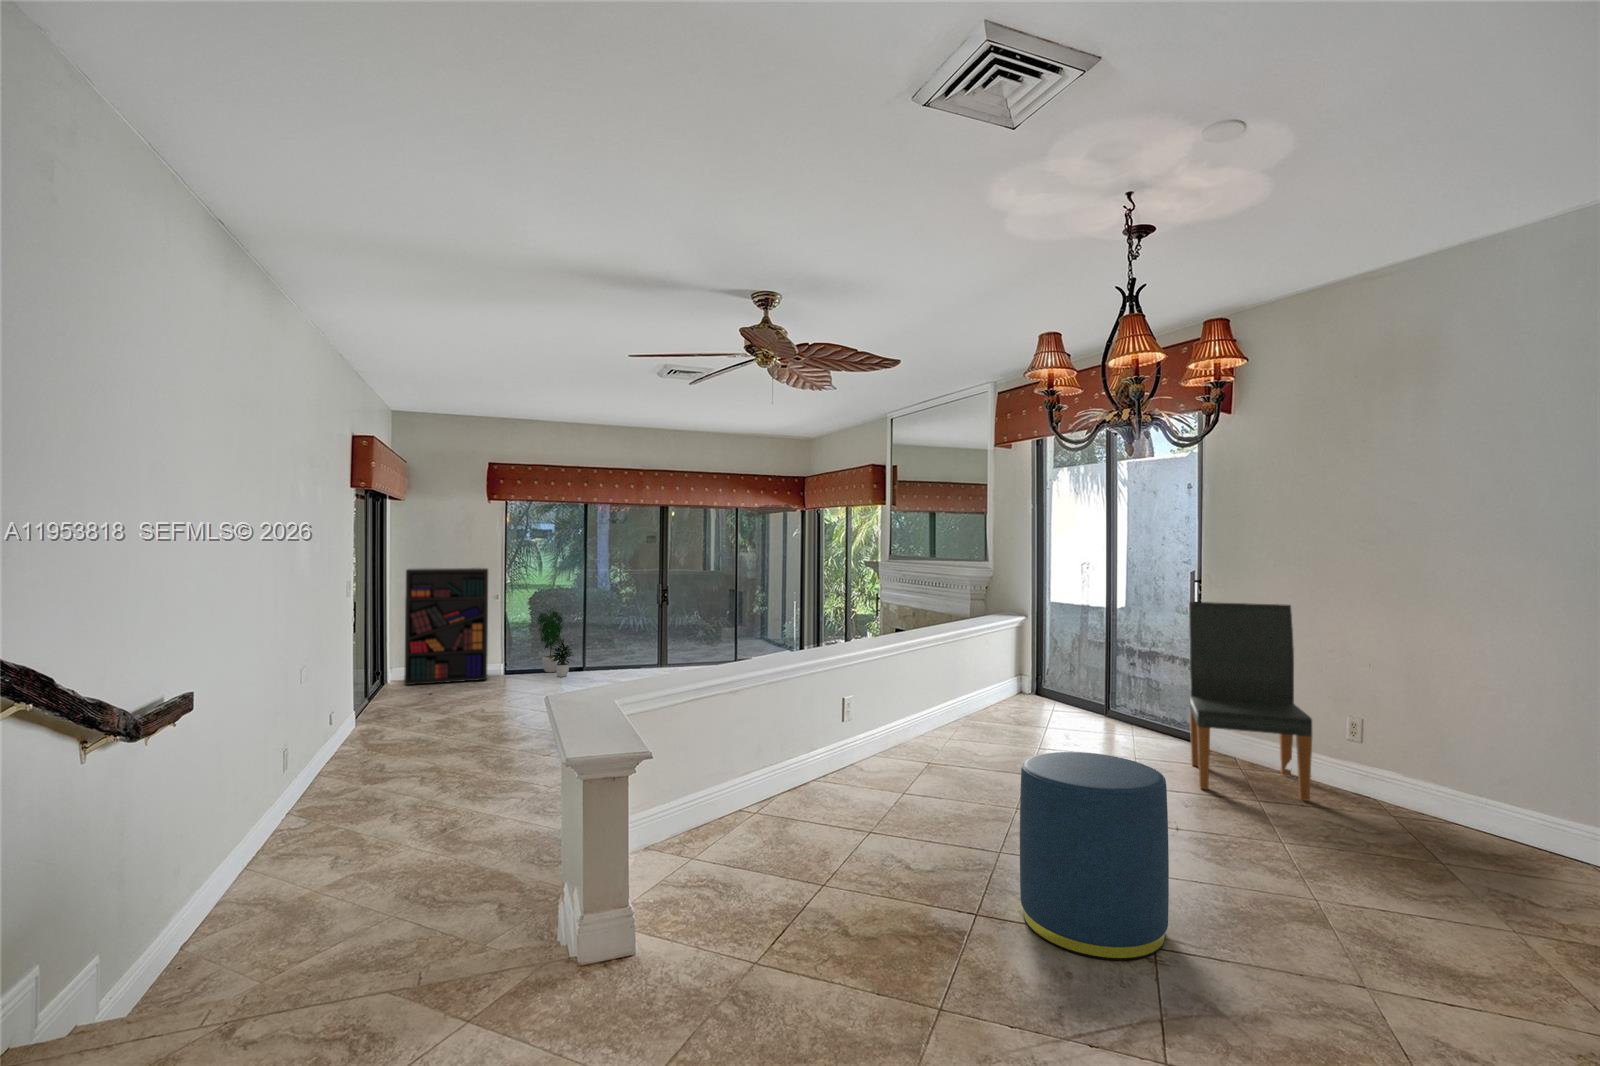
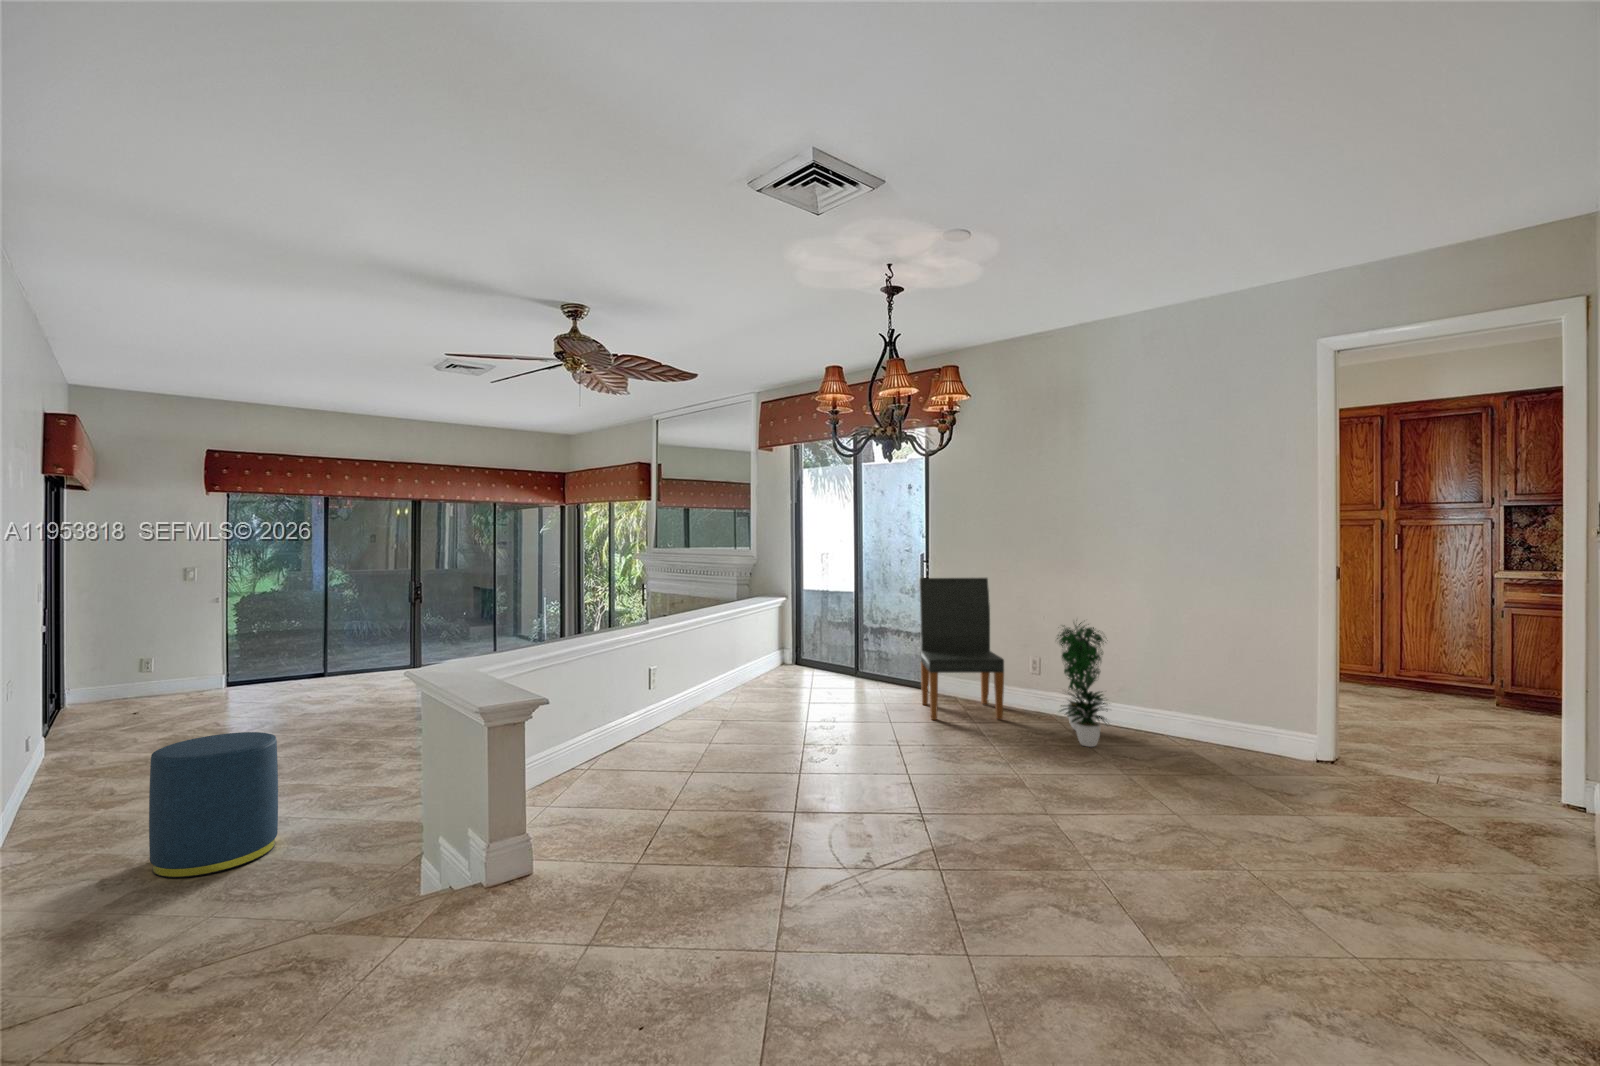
bookshelf: present [404,568,488,685] -> none [87,569,204,709]
potted plant: present [537,609,573,677] -> present [1057,622,1108,747]
ottoman: present [1020,752,1169,960] -> present [149,732,278,878]

